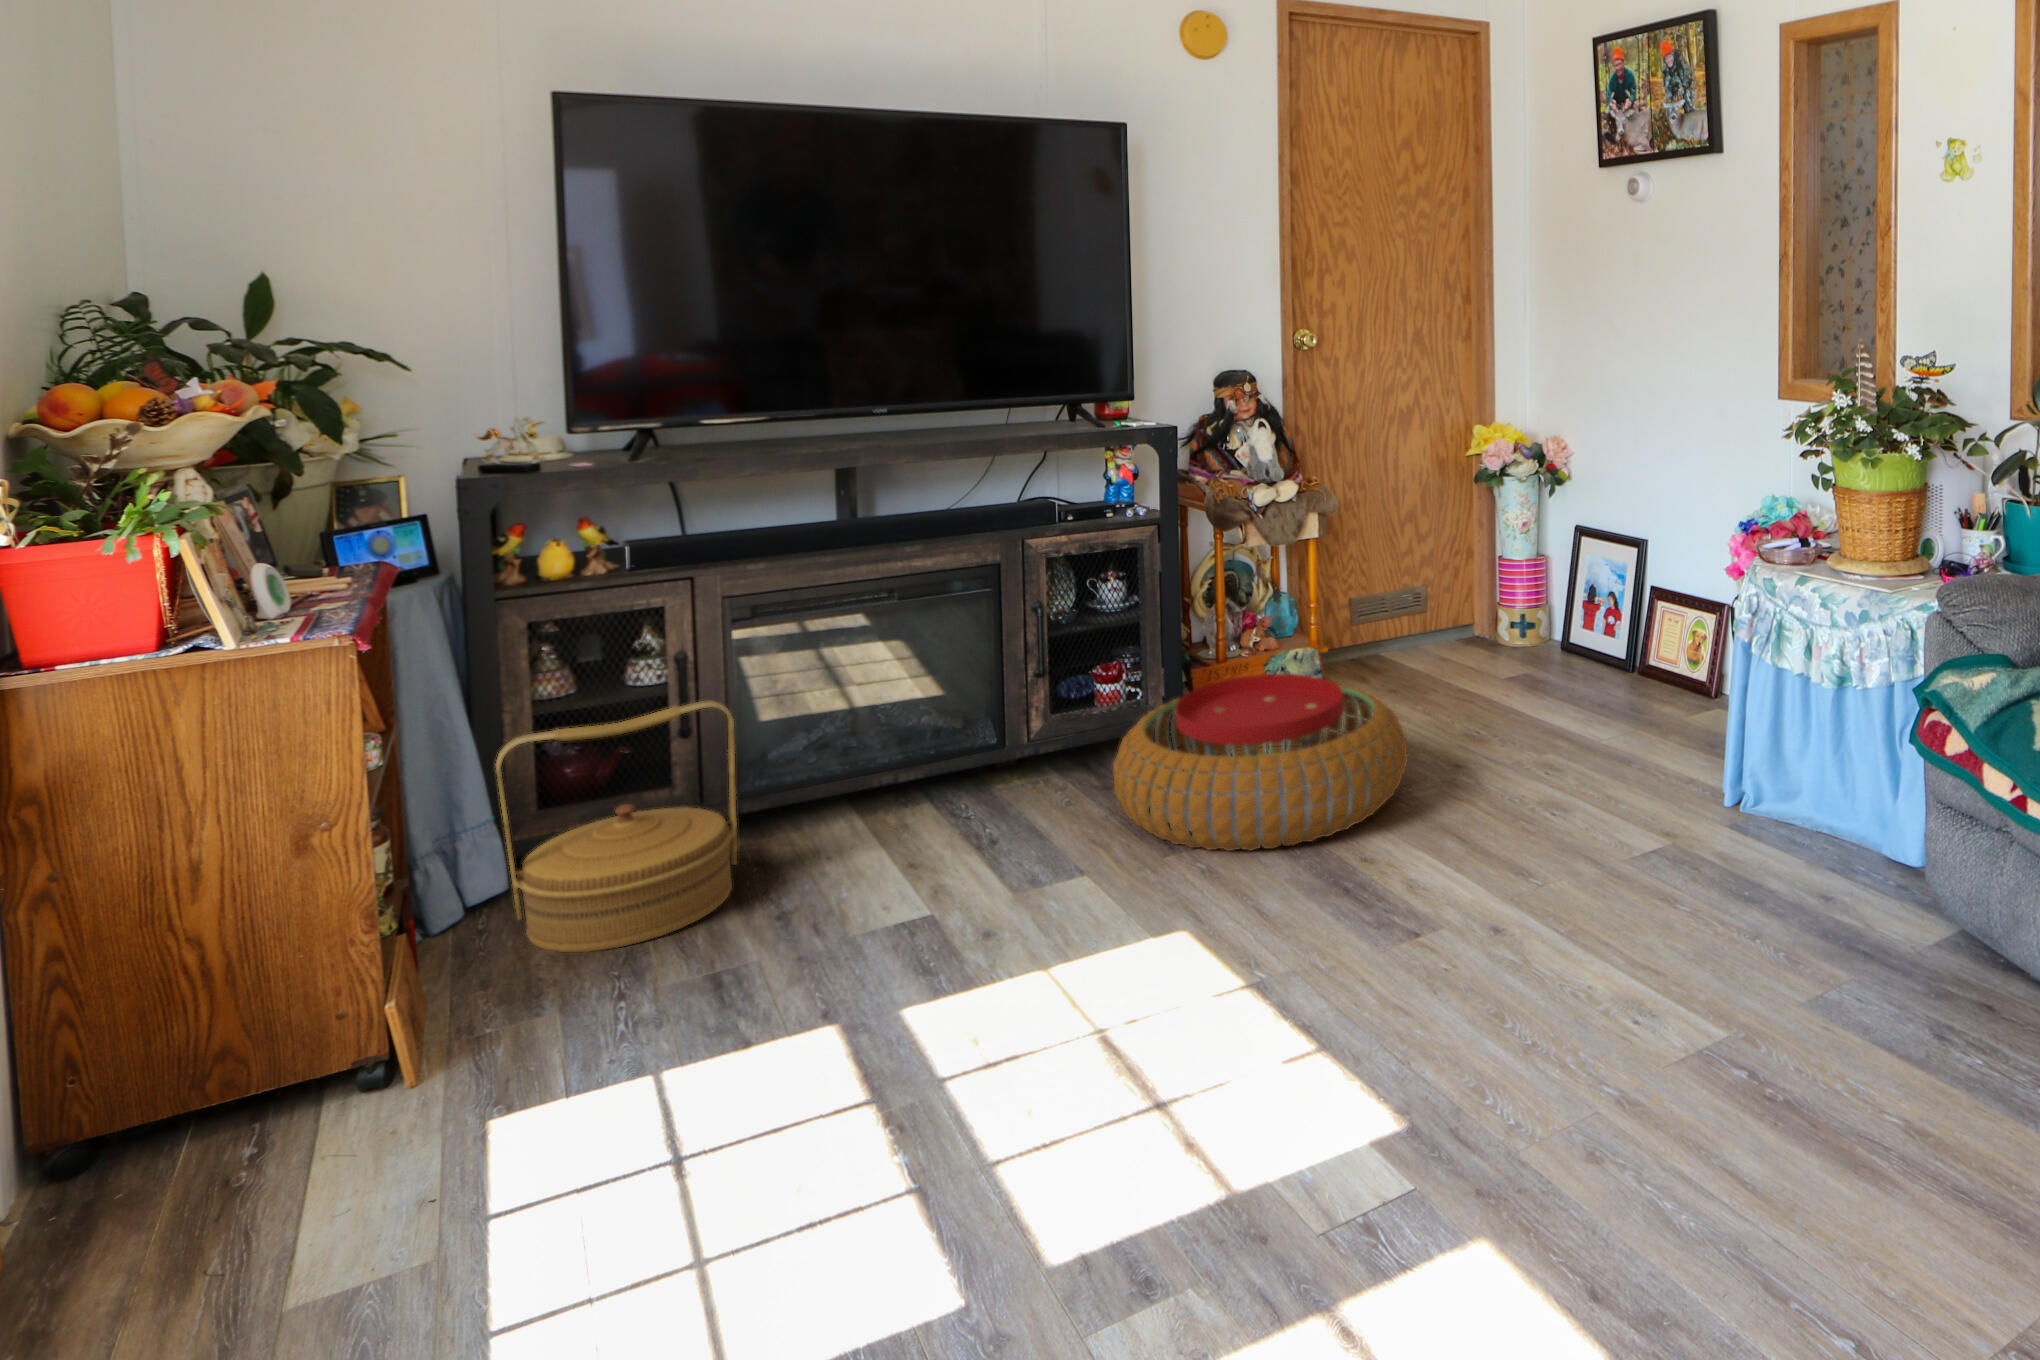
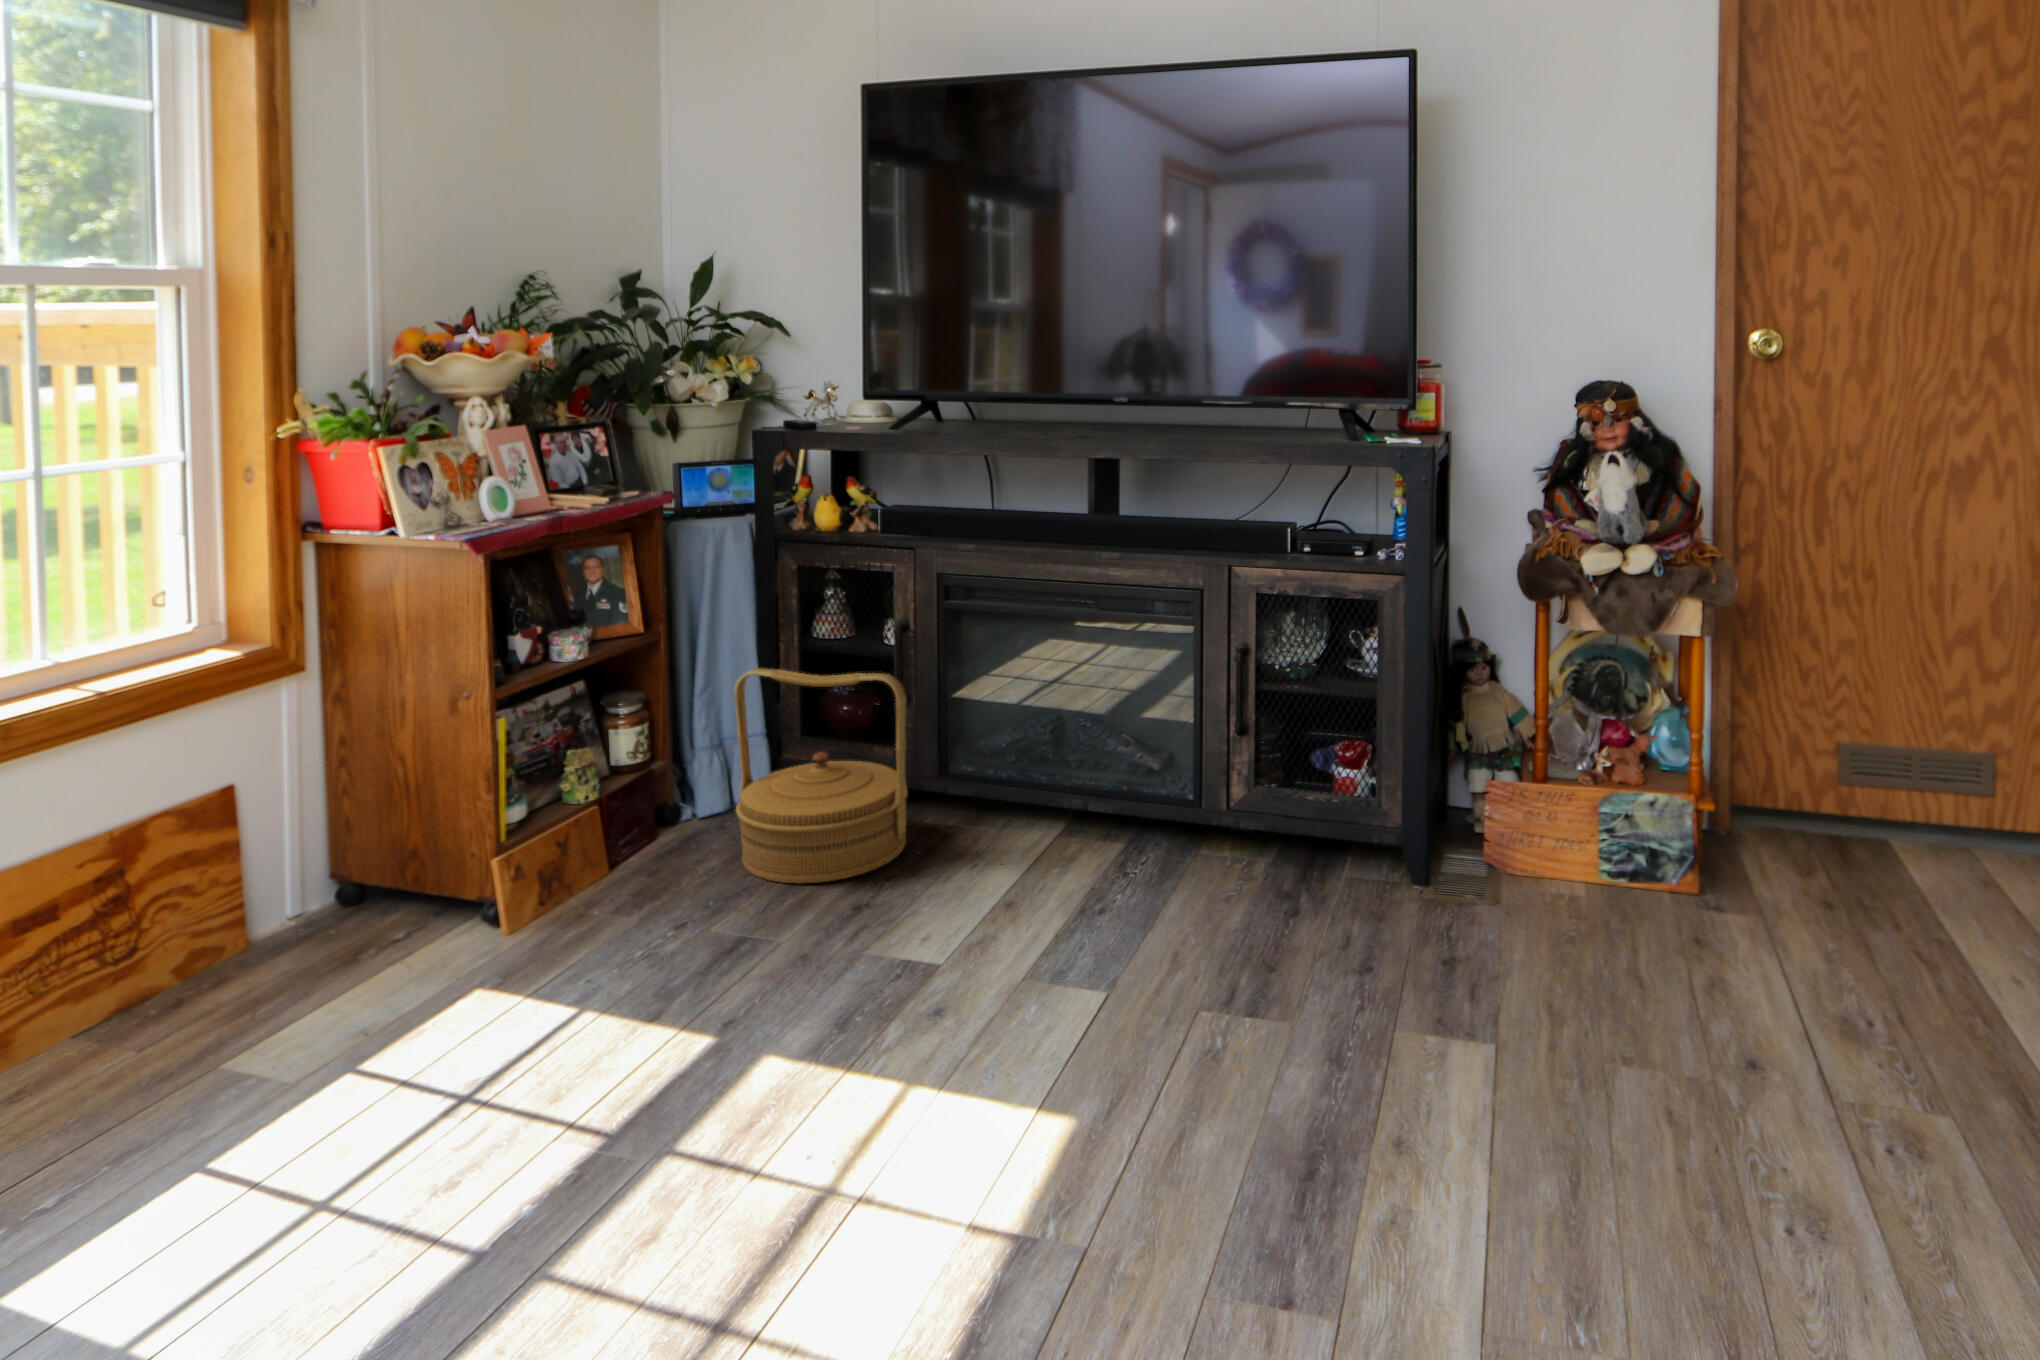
pouf: present [1113,674,1408,851] -> none [1217,804,1641,1084]

